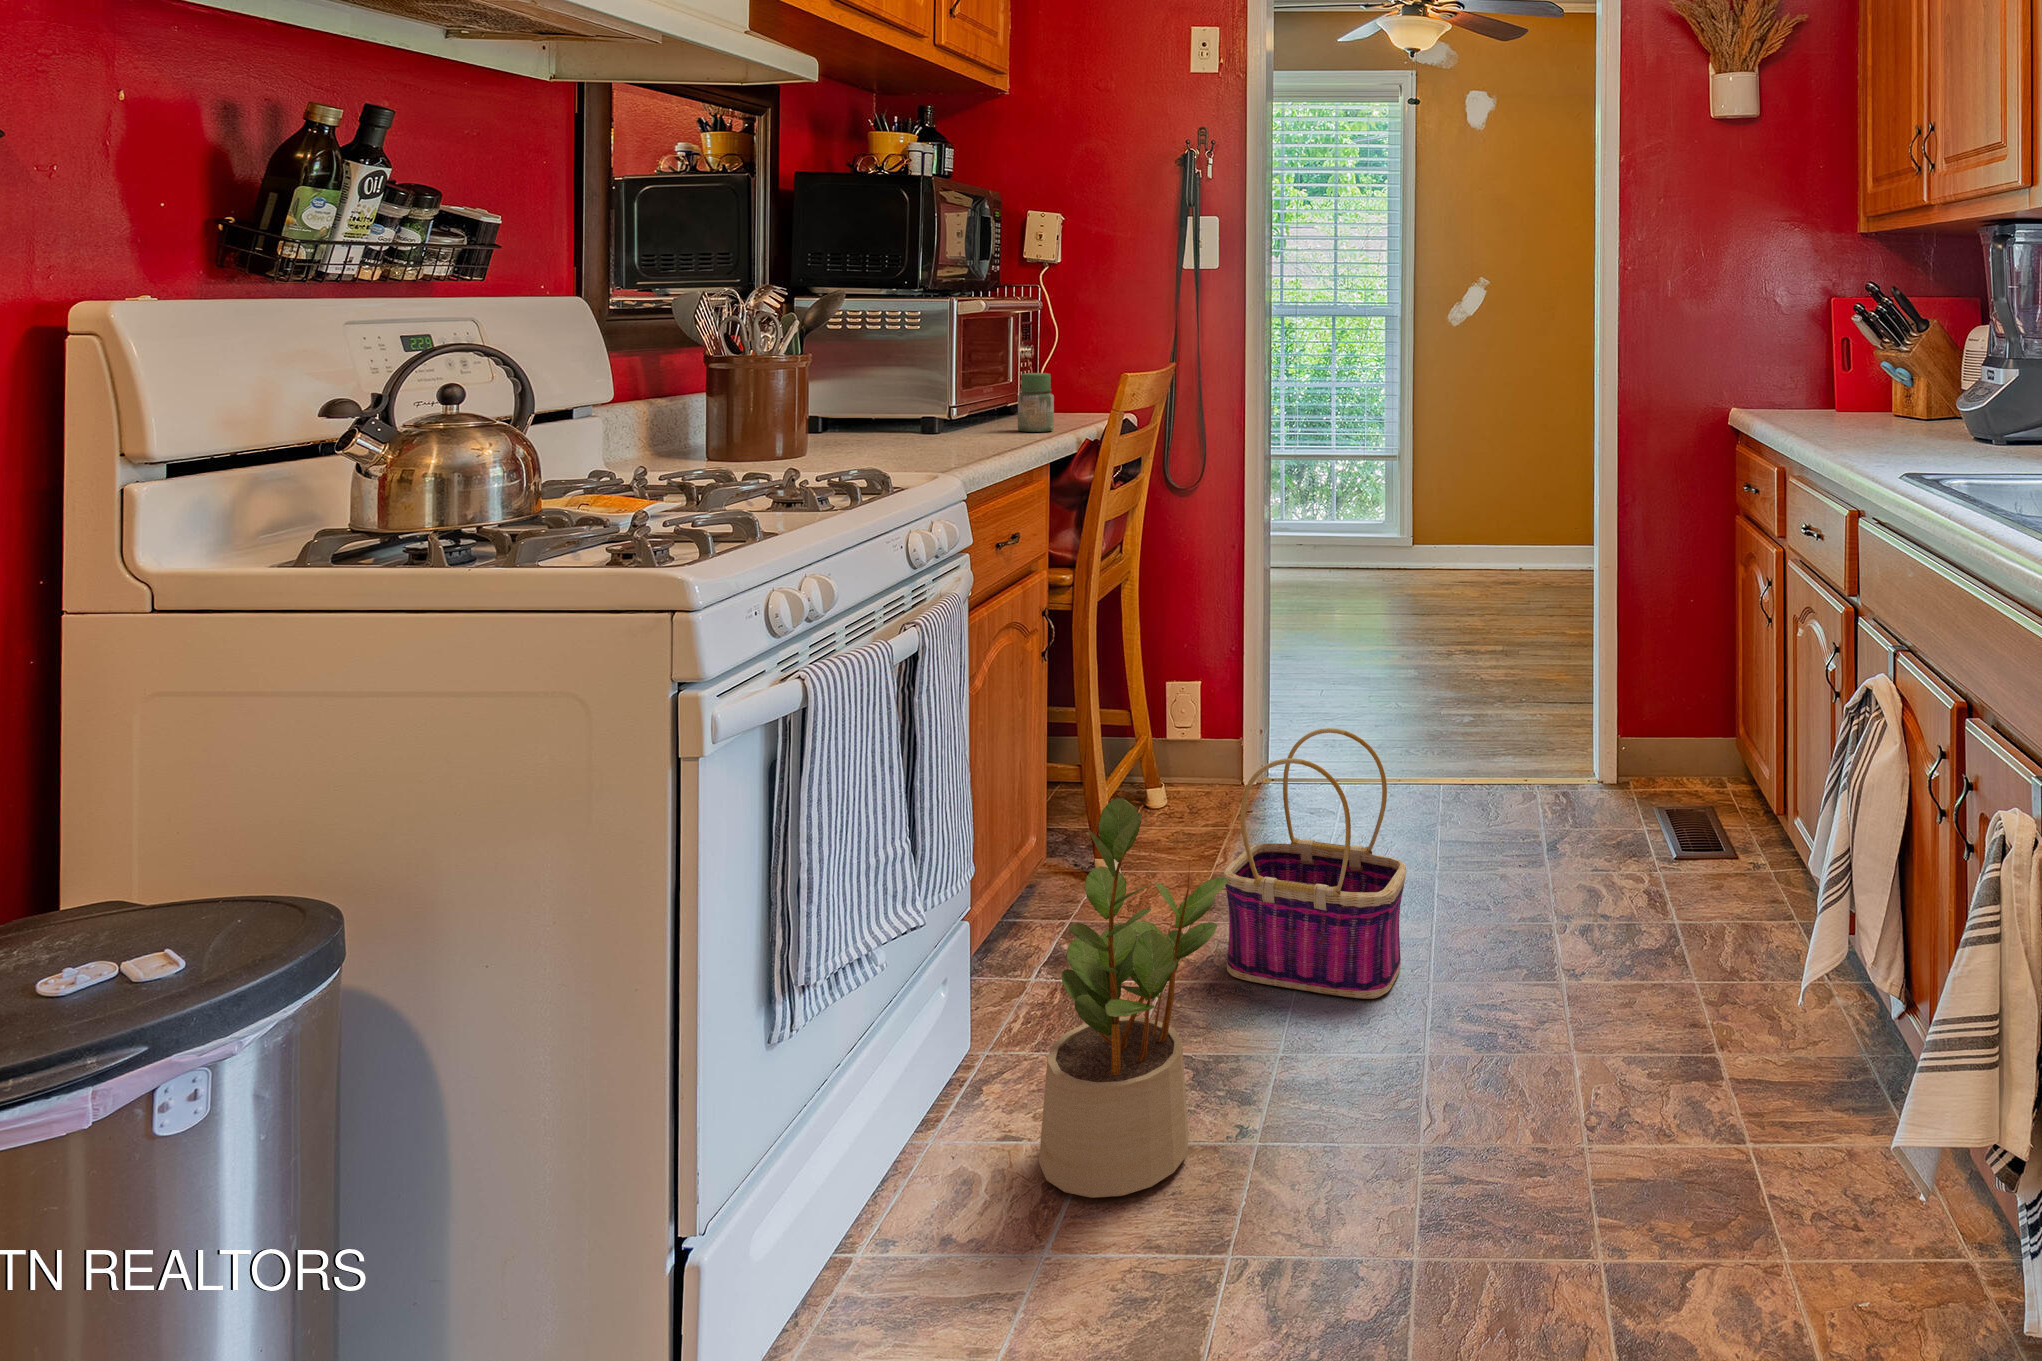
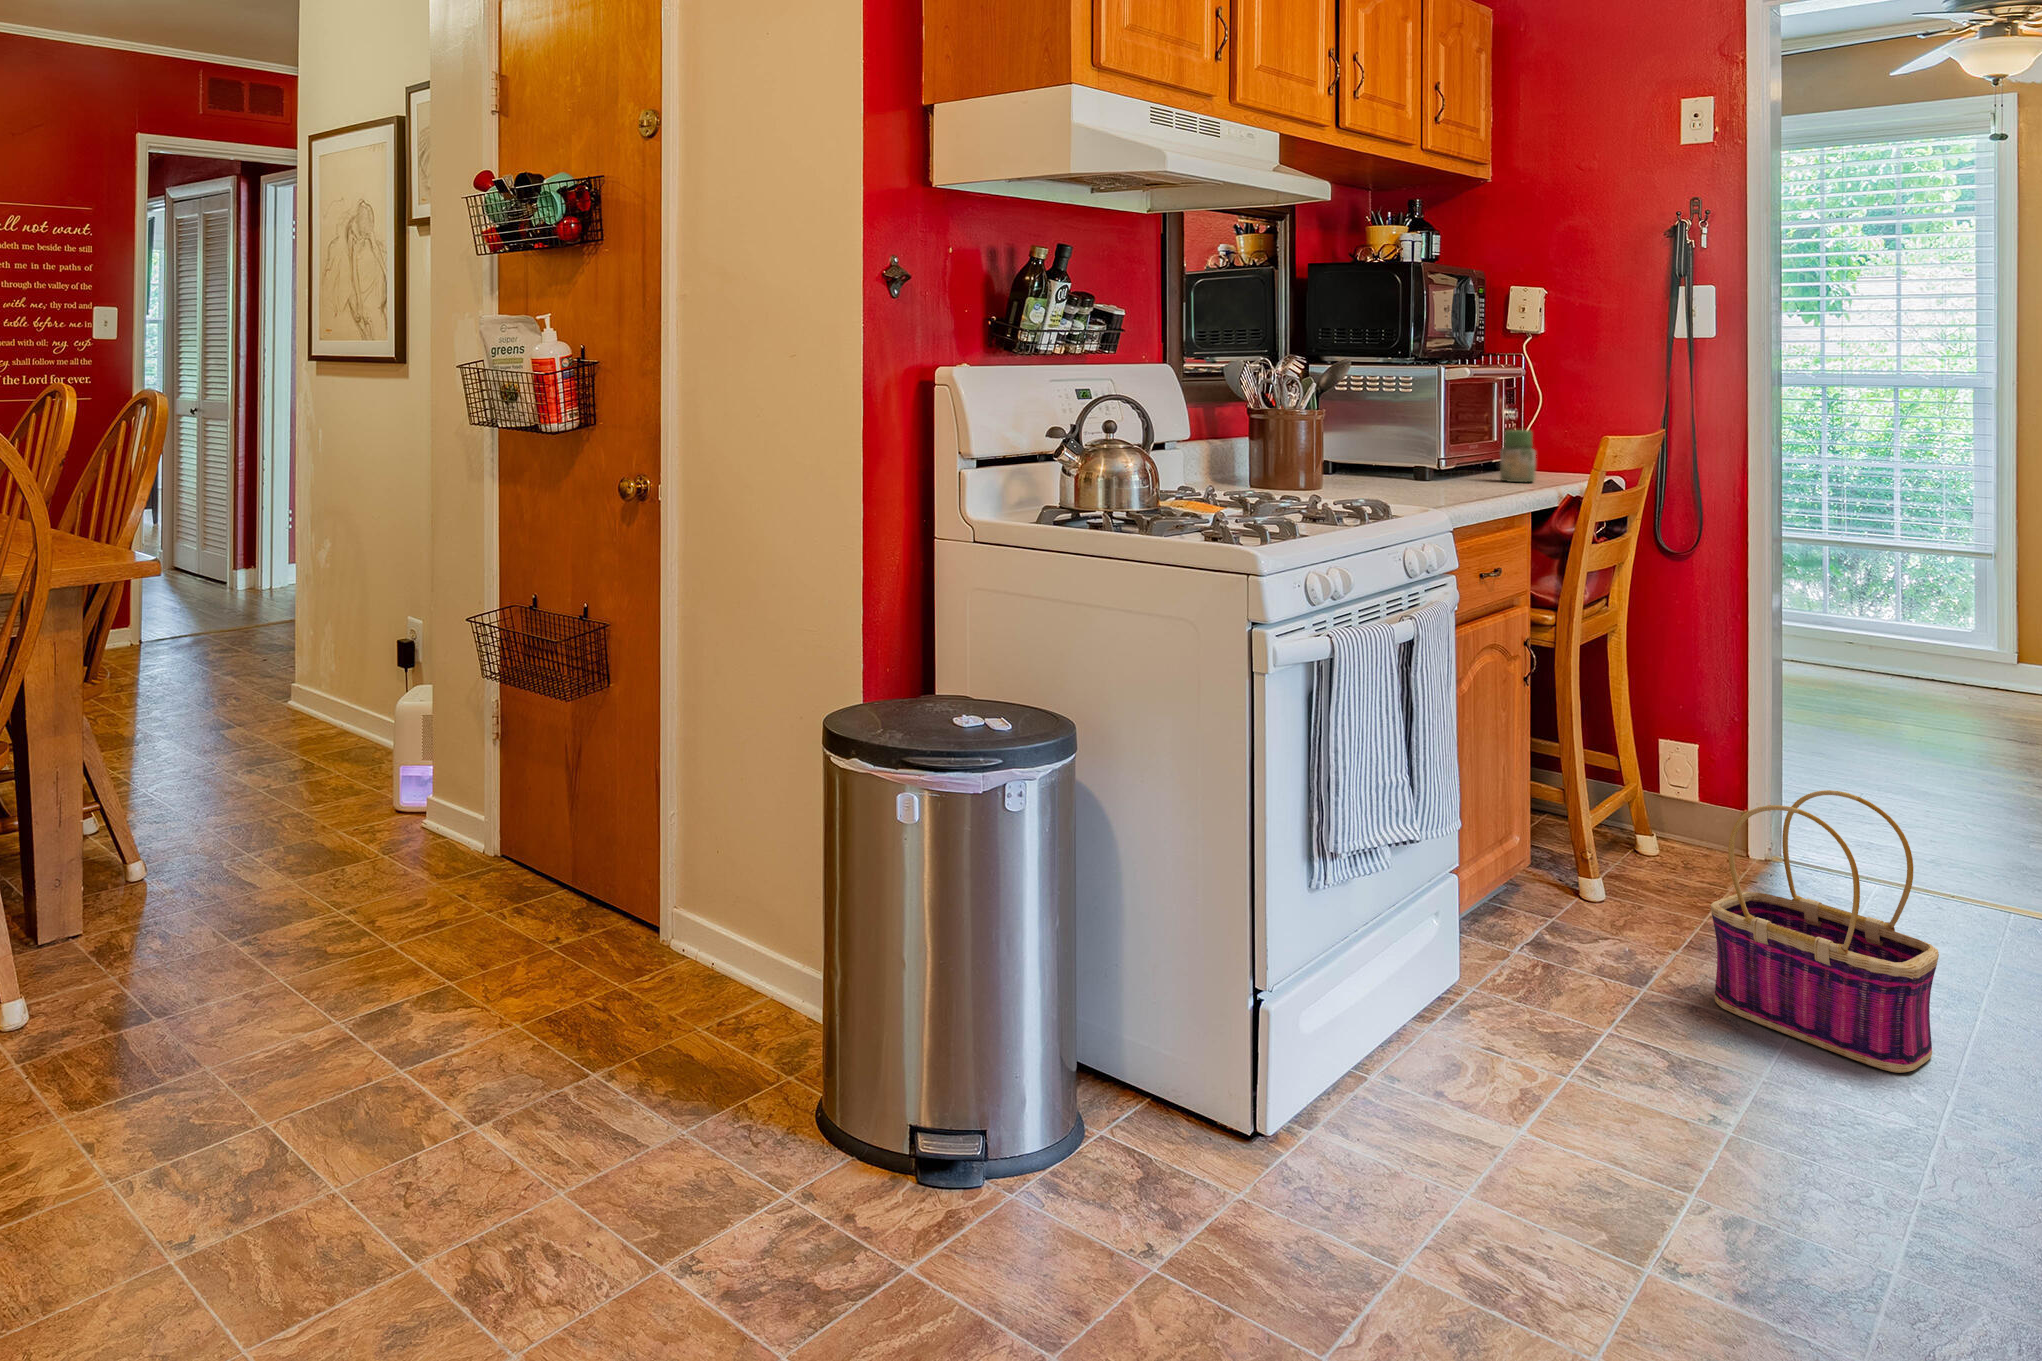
potted plant: present [1039,798,1228,1198] -> none [1516,785,1705,1127]

